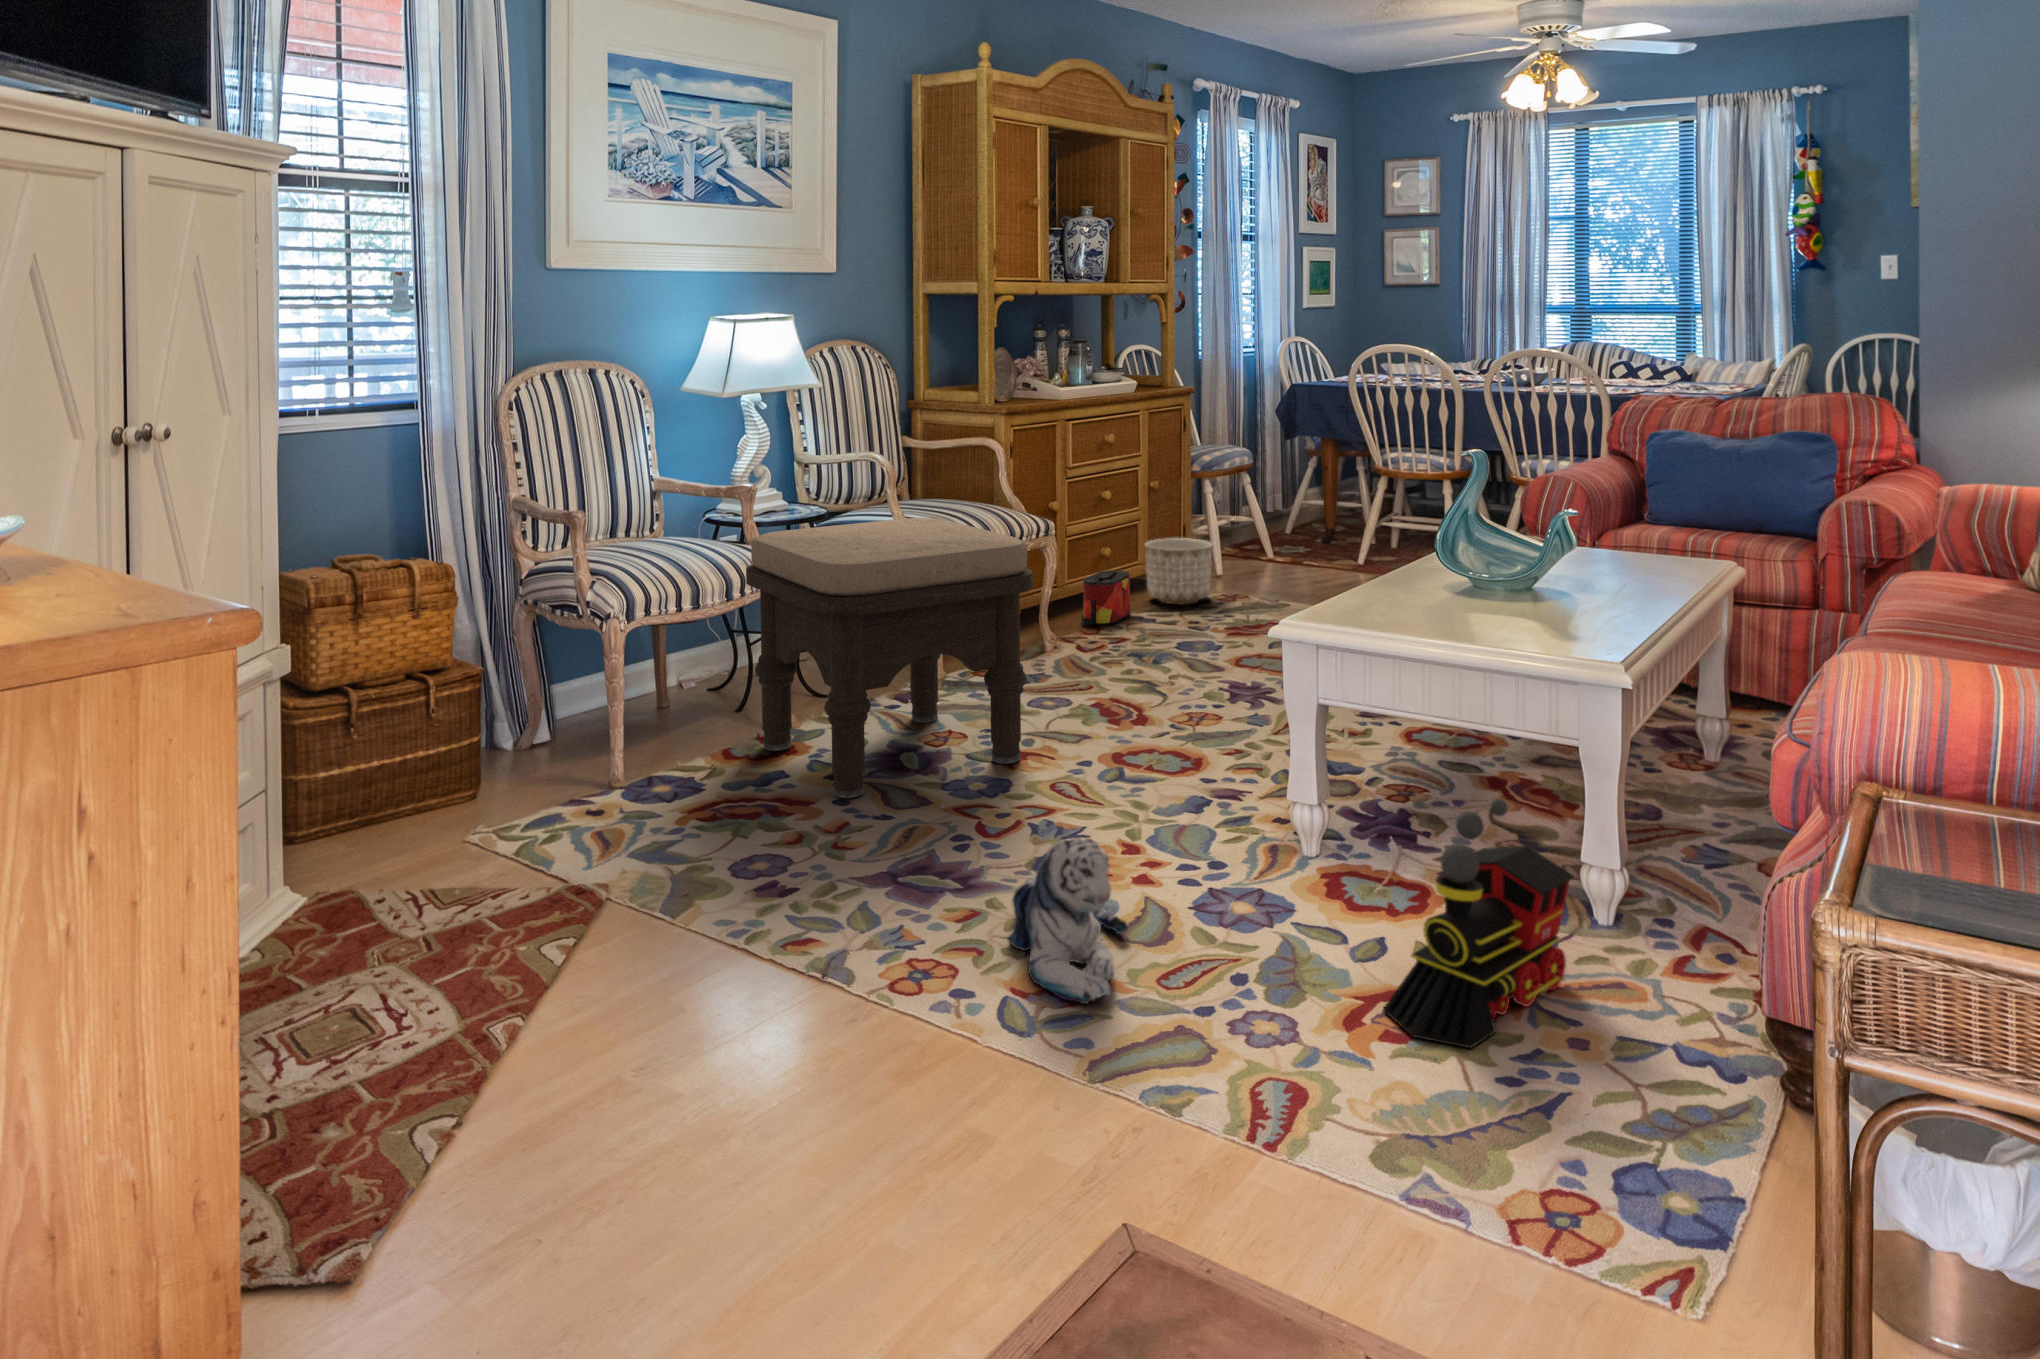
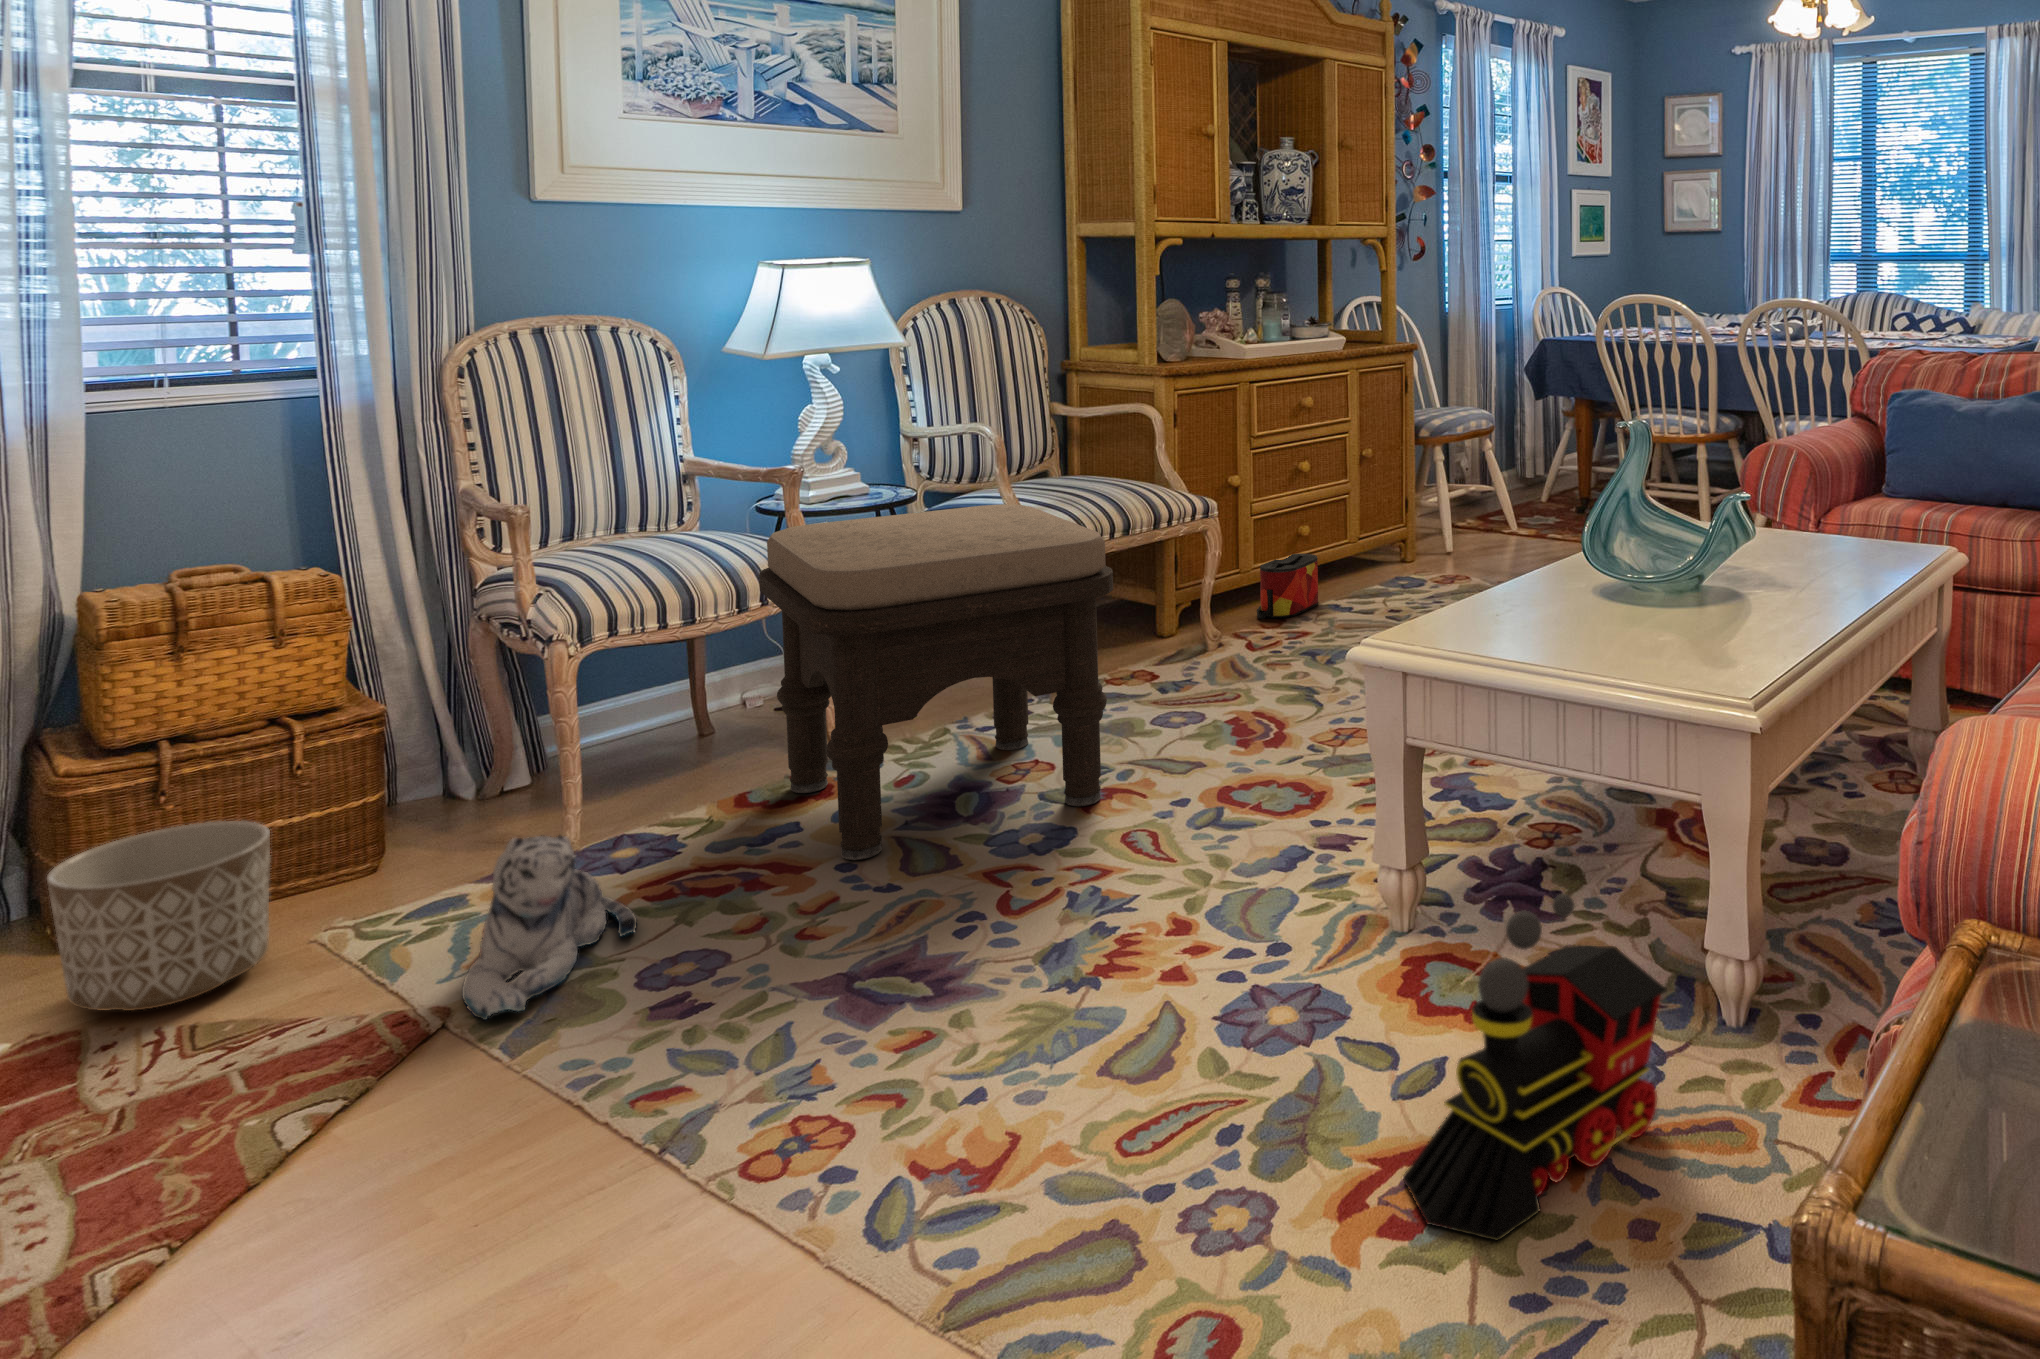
planter: present [1145,538,1212,604] -> present [47,821,270,1011]
plush toy: present [1008,838,1127,1004] -> present [462,835,637,1020]

